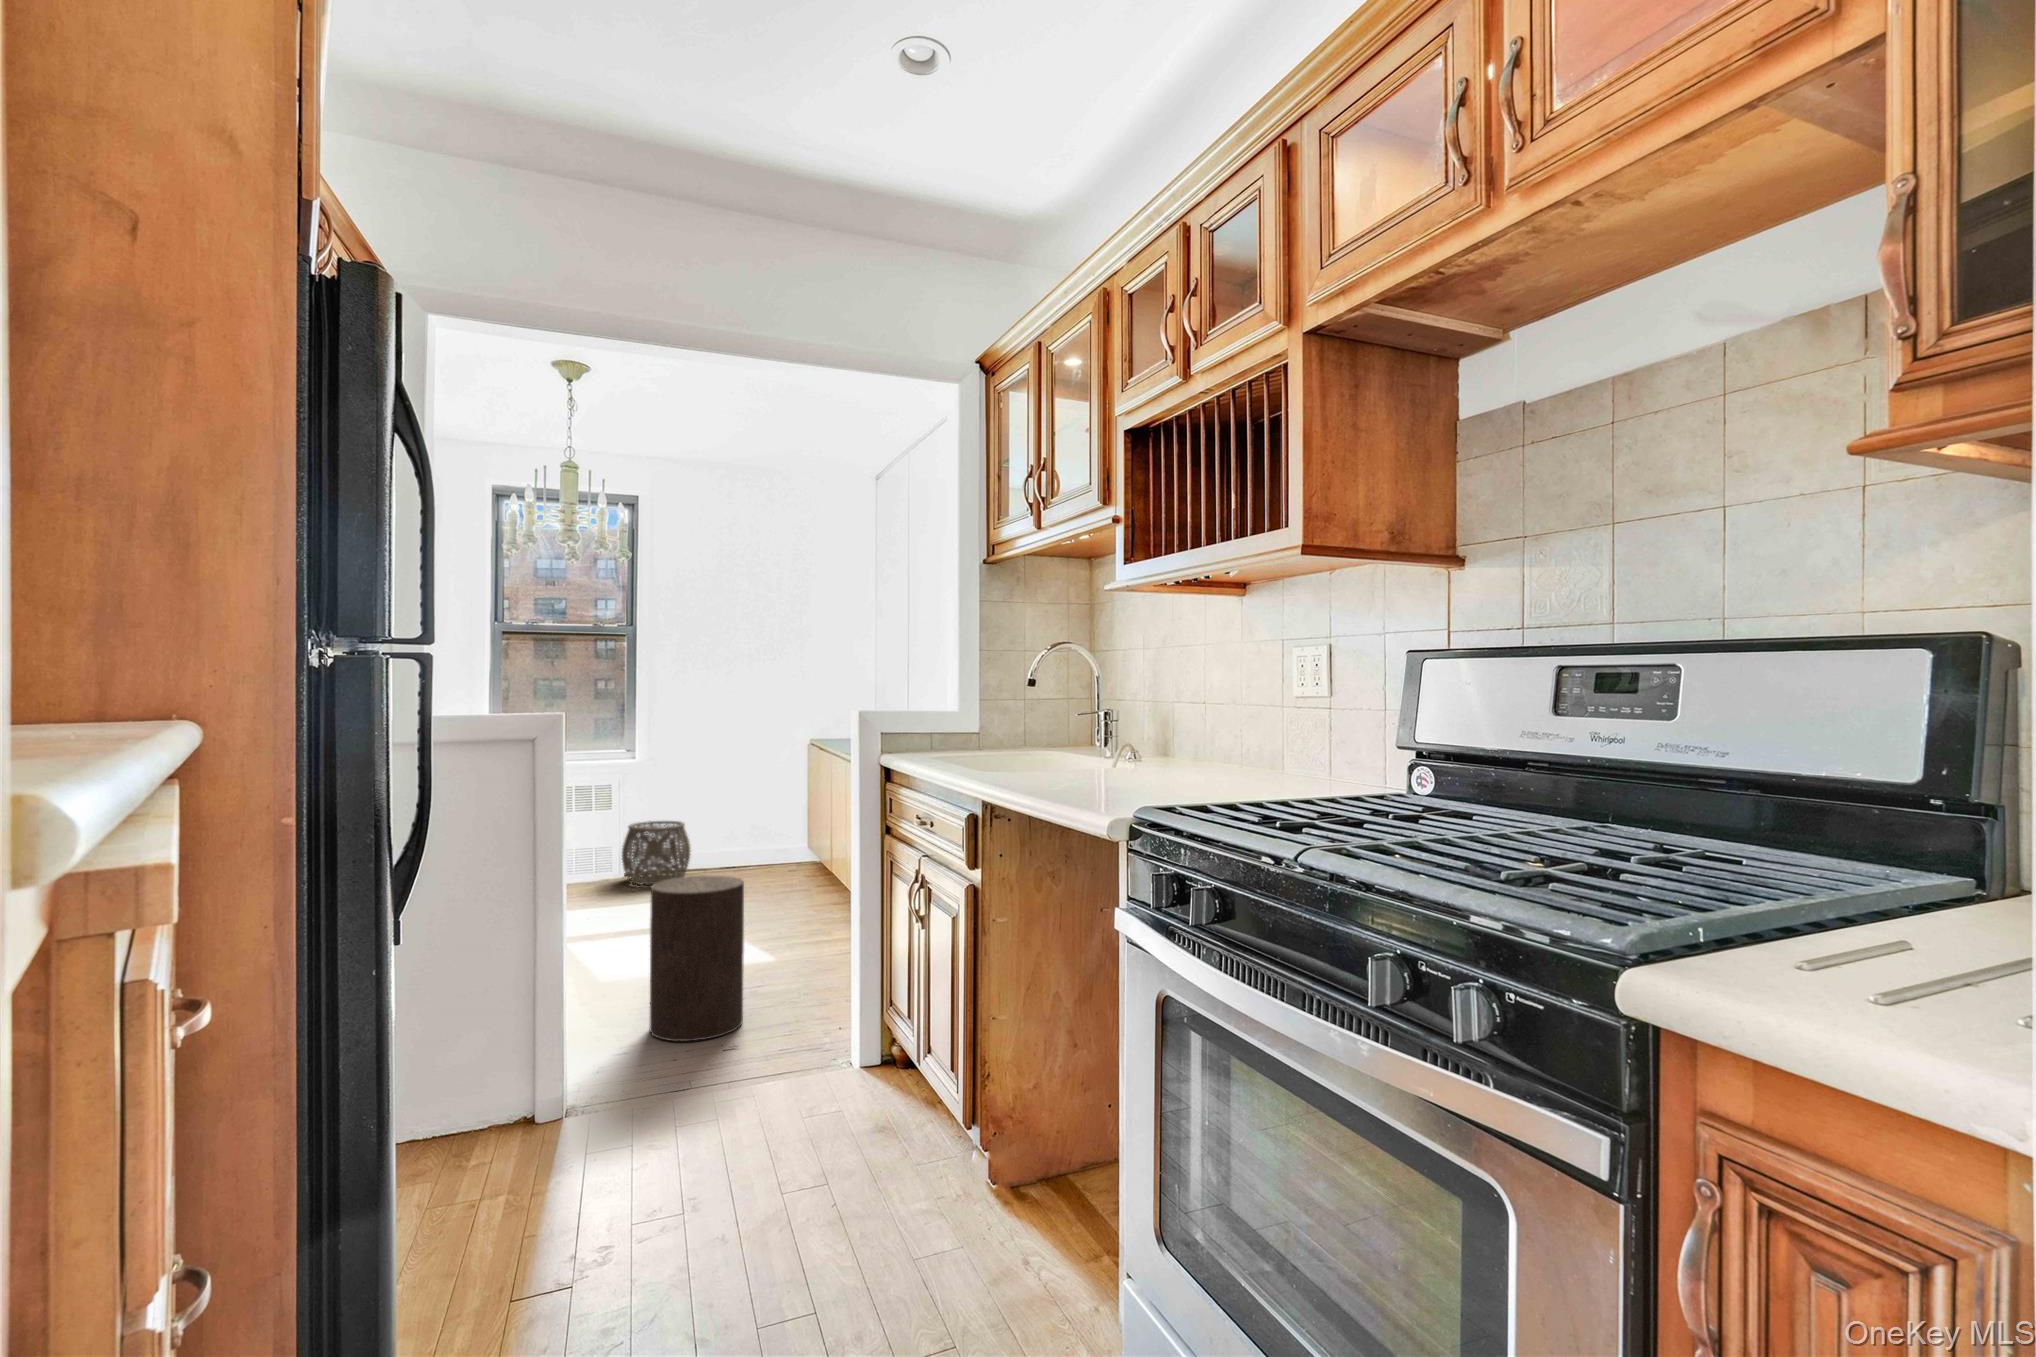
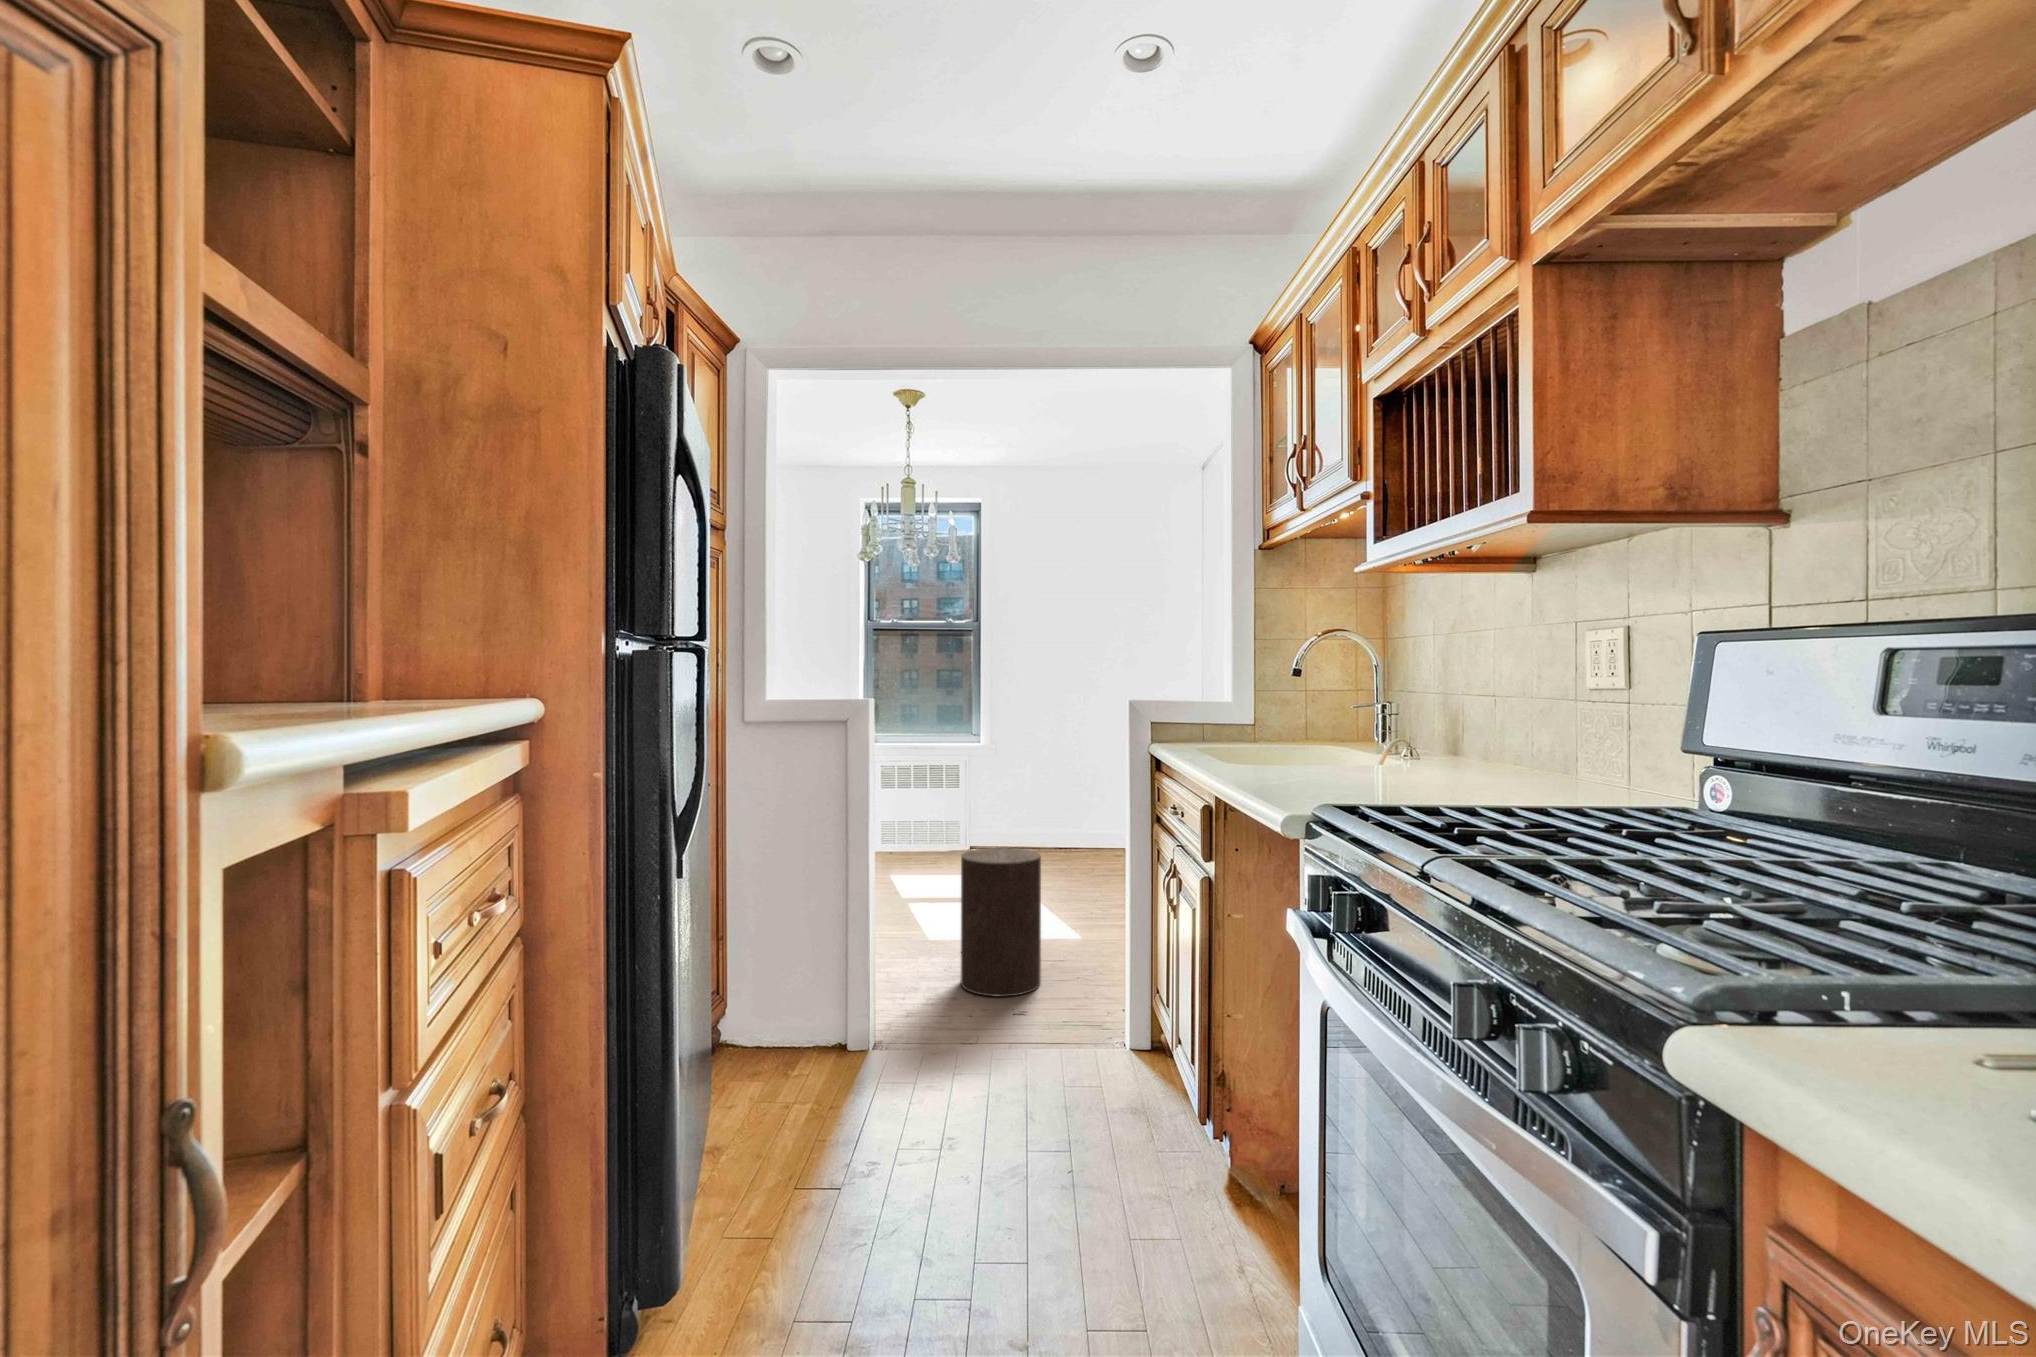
woven basket: present [622,821,690,885] -> none [975,797,1034,853]

